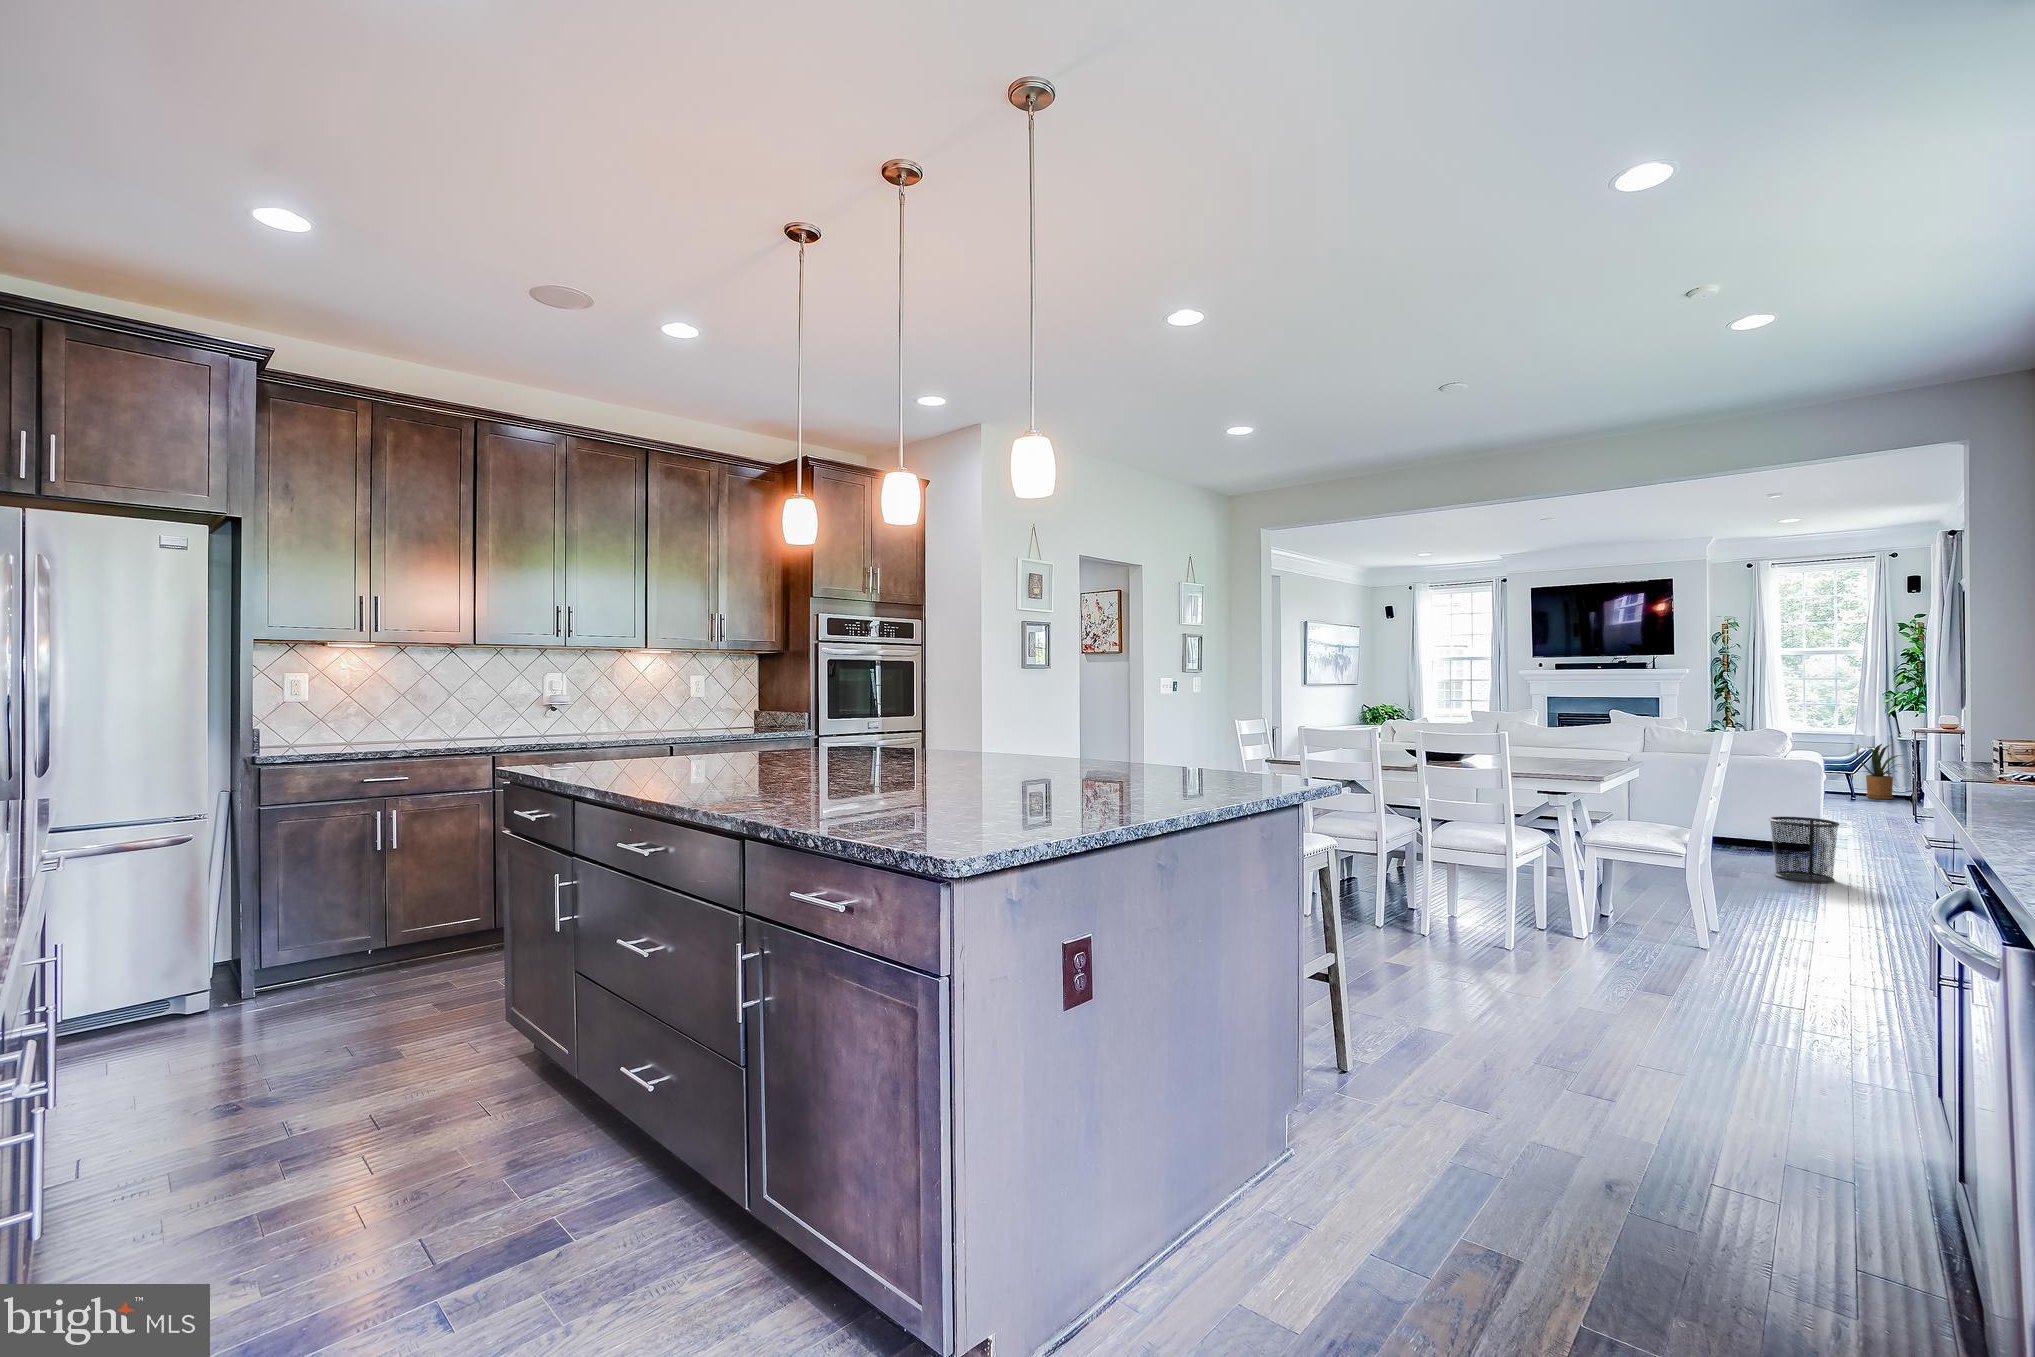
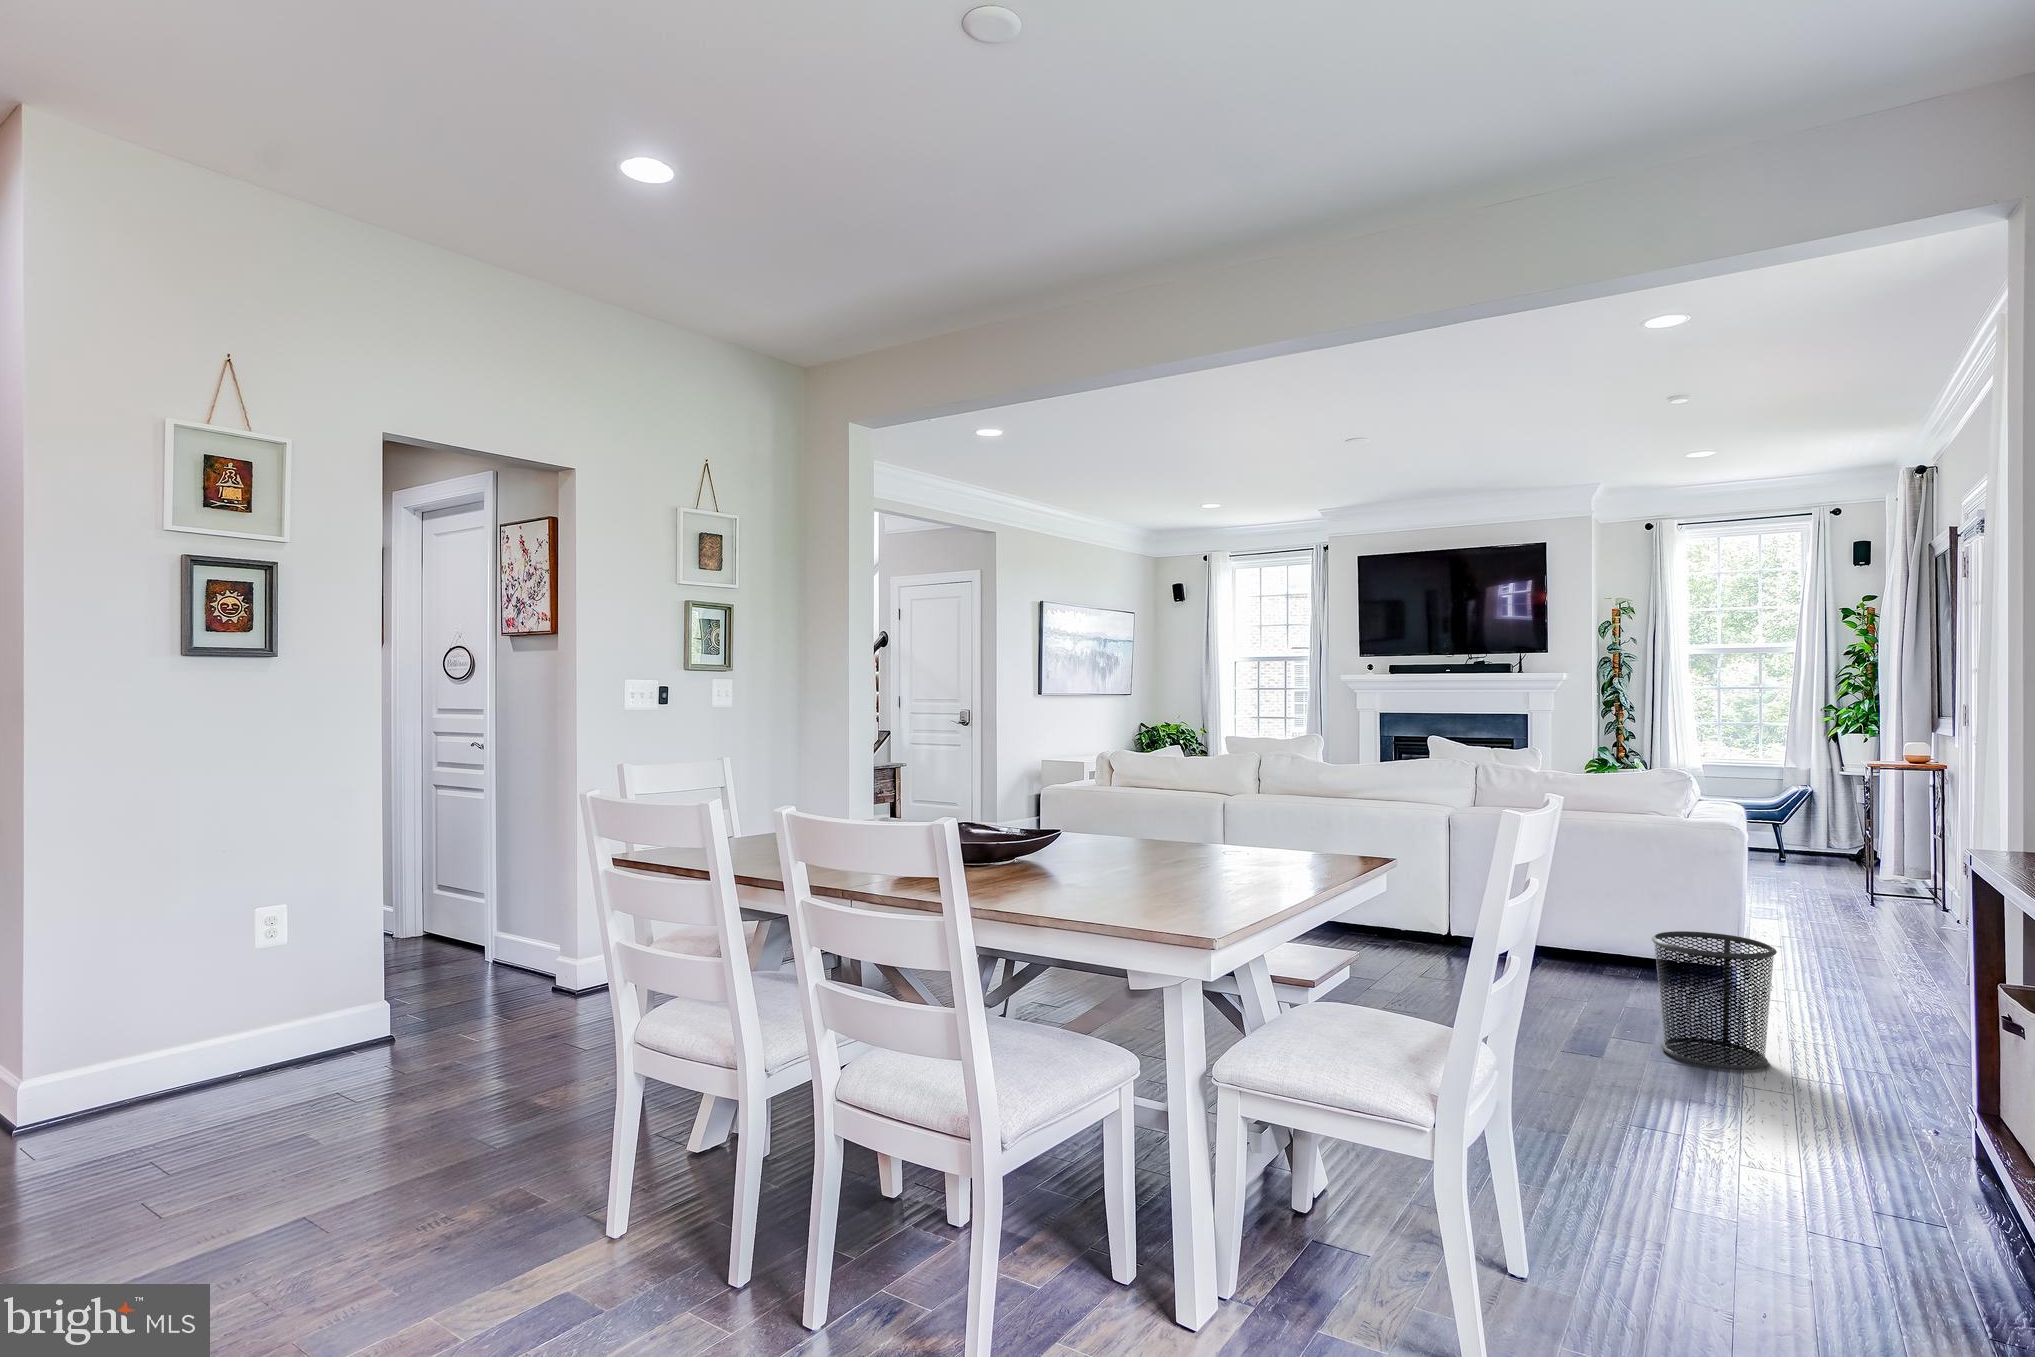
house plant: present [1856,744,1904,799] -> none [1786,782,1862,864]

